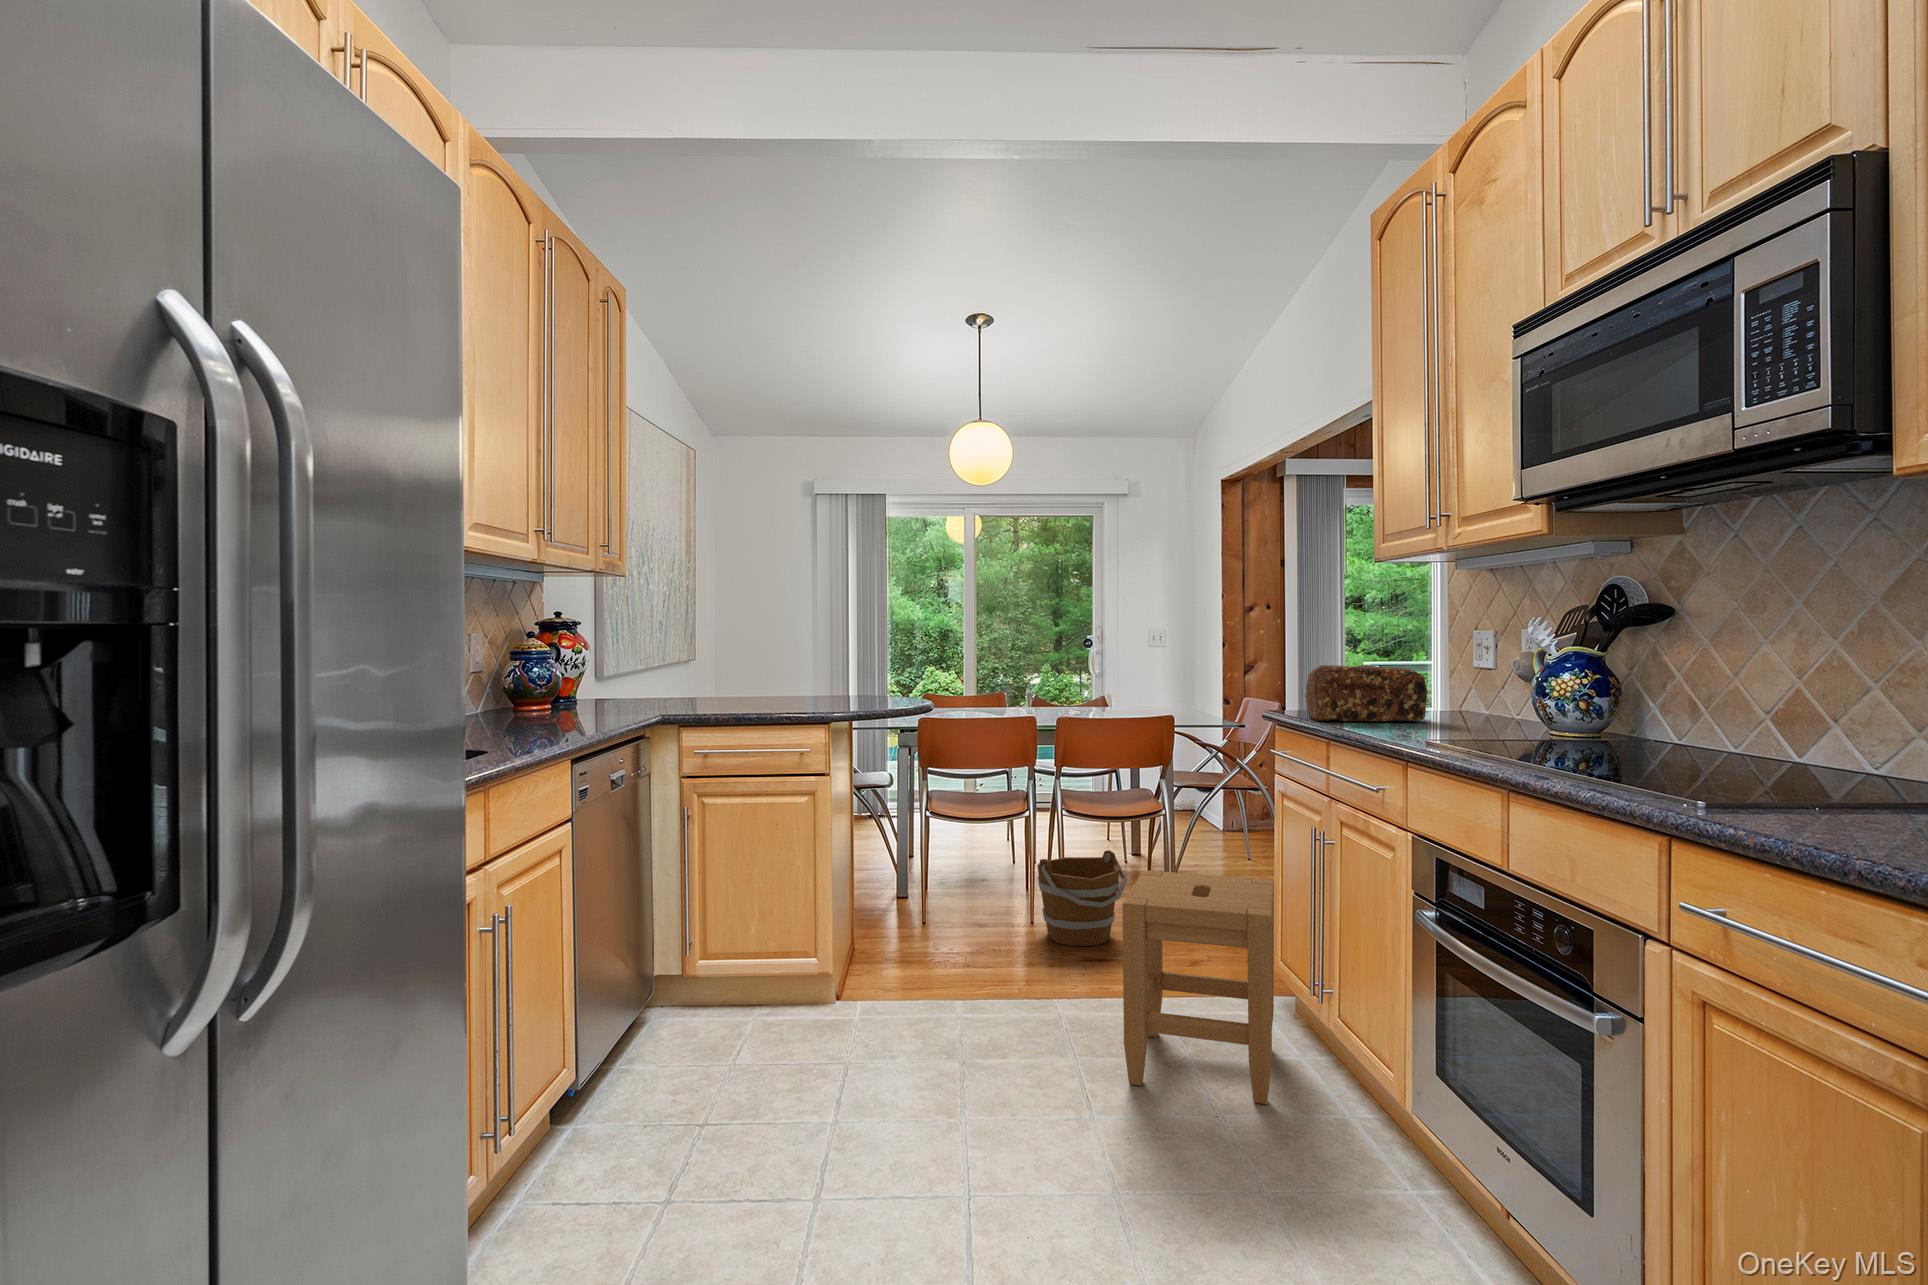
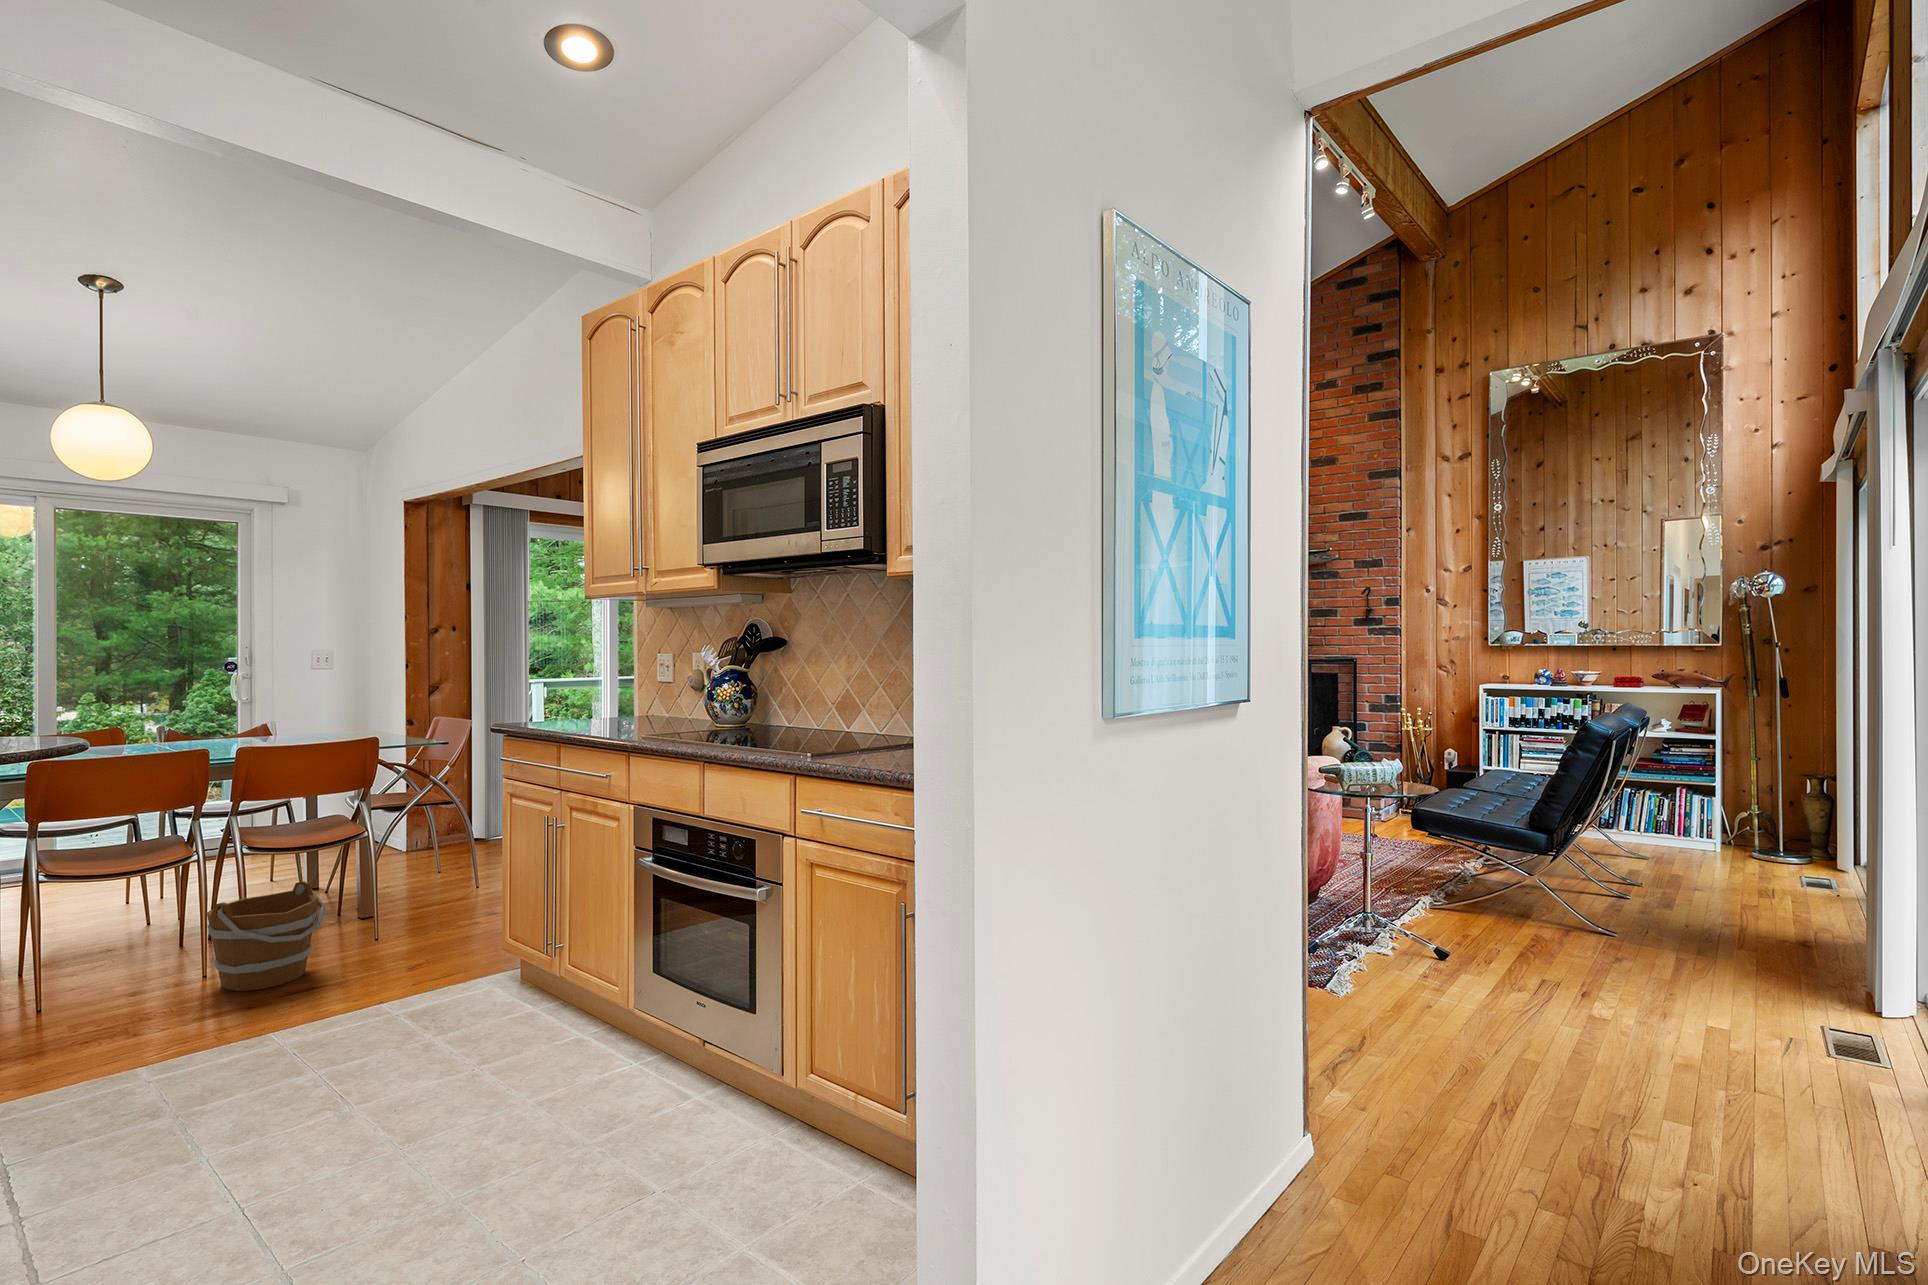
bread loaf: present [1305,665,1427,722] -> none [531,682,630,729]
stool: present [1122,870,1274,1104] -> none [367,868,516,1081]

